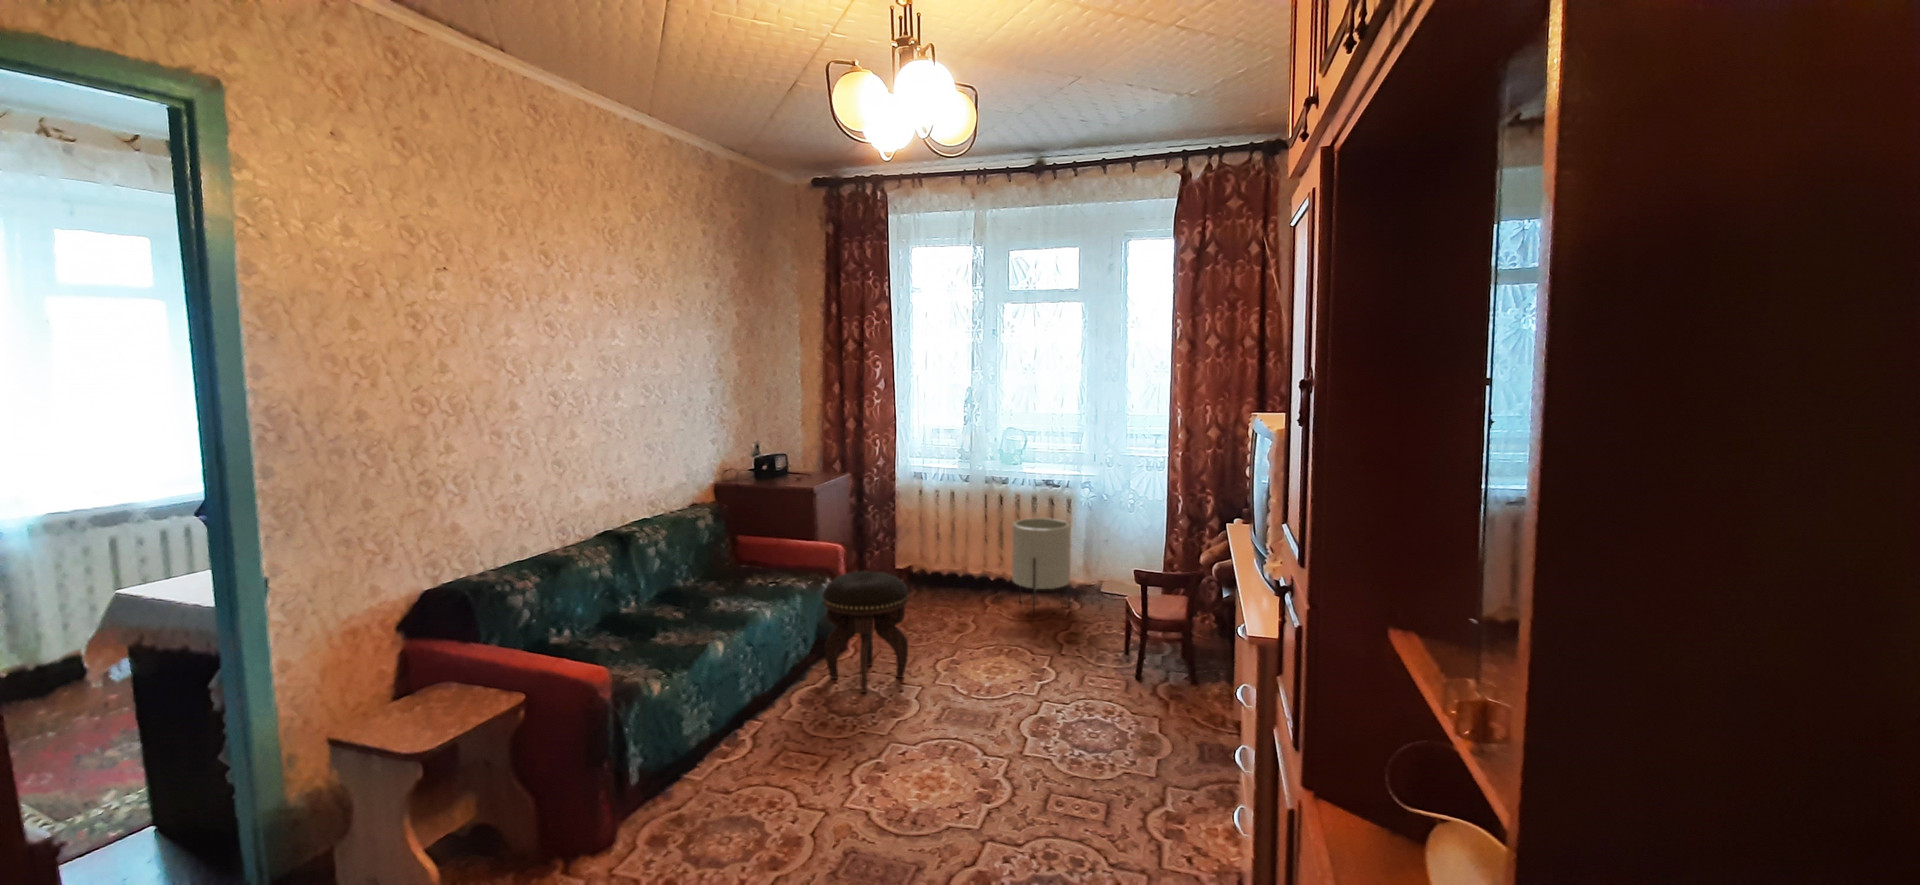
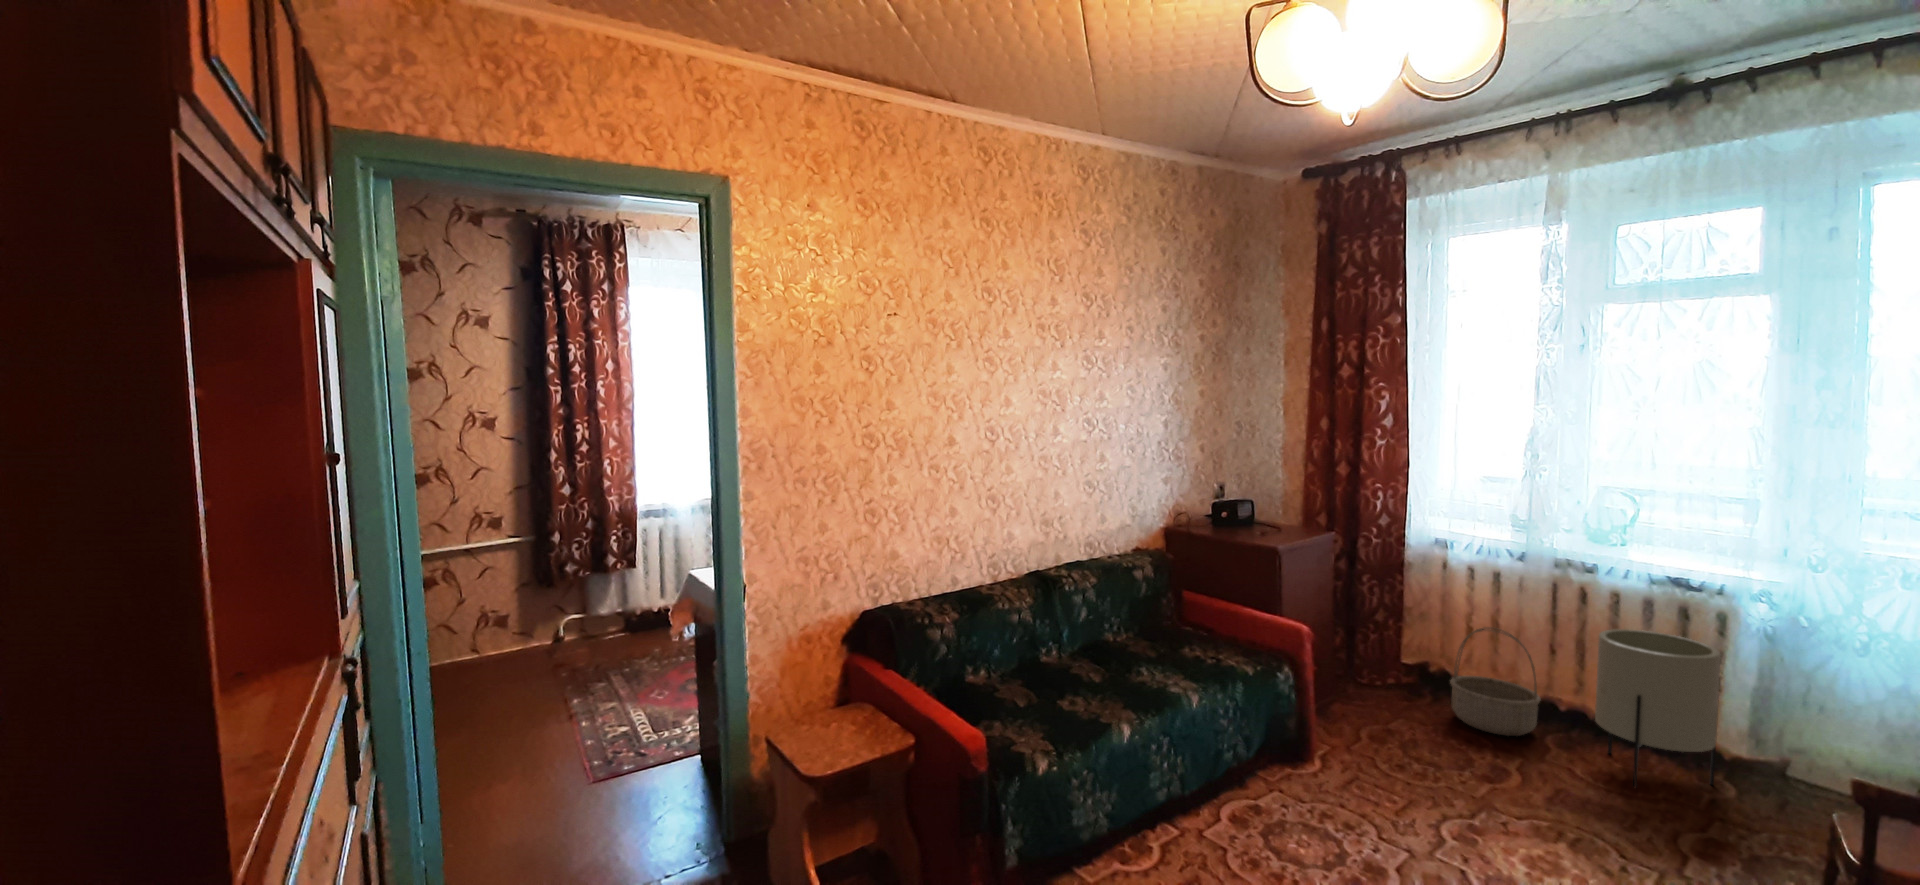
basket: none [929,531,983,605] -> present [1450,628,1541,736]
footstool: present [823,571,908,692] -> none [1272,666,1398,834]

